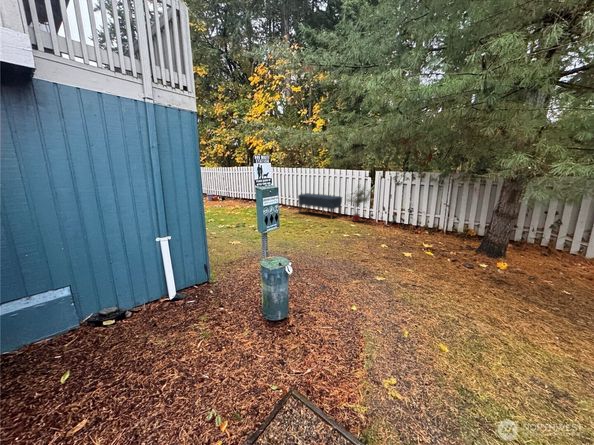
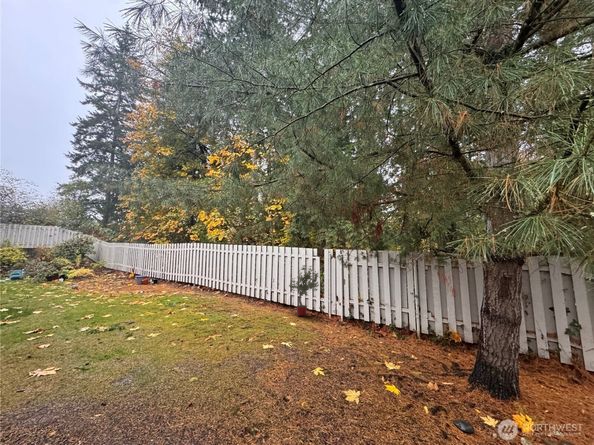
bench: present [298,193,342,219] -> none [234,276,288,312]

